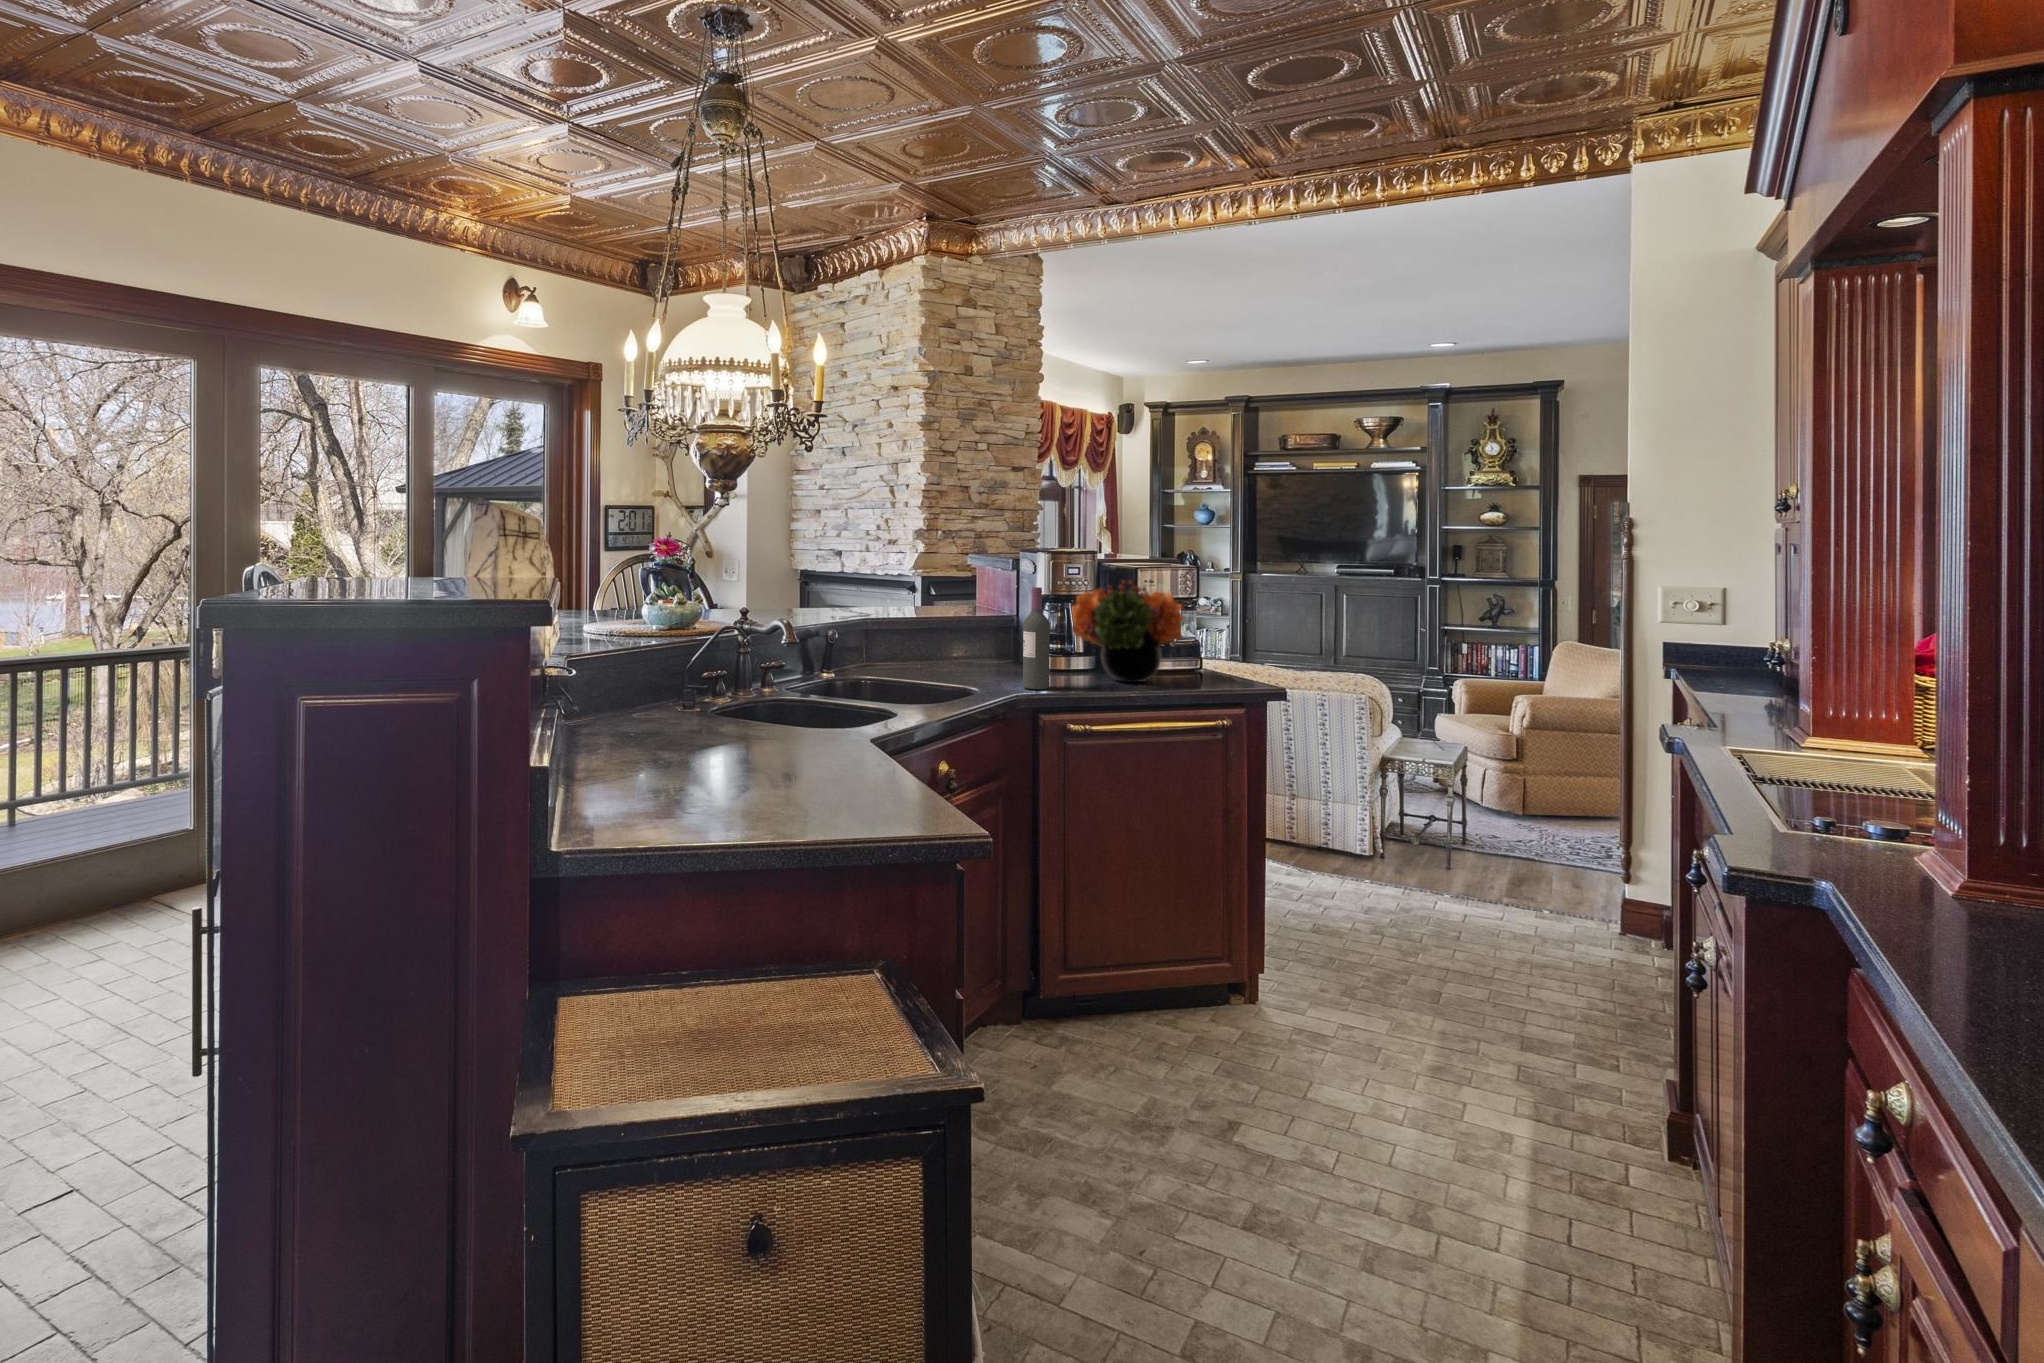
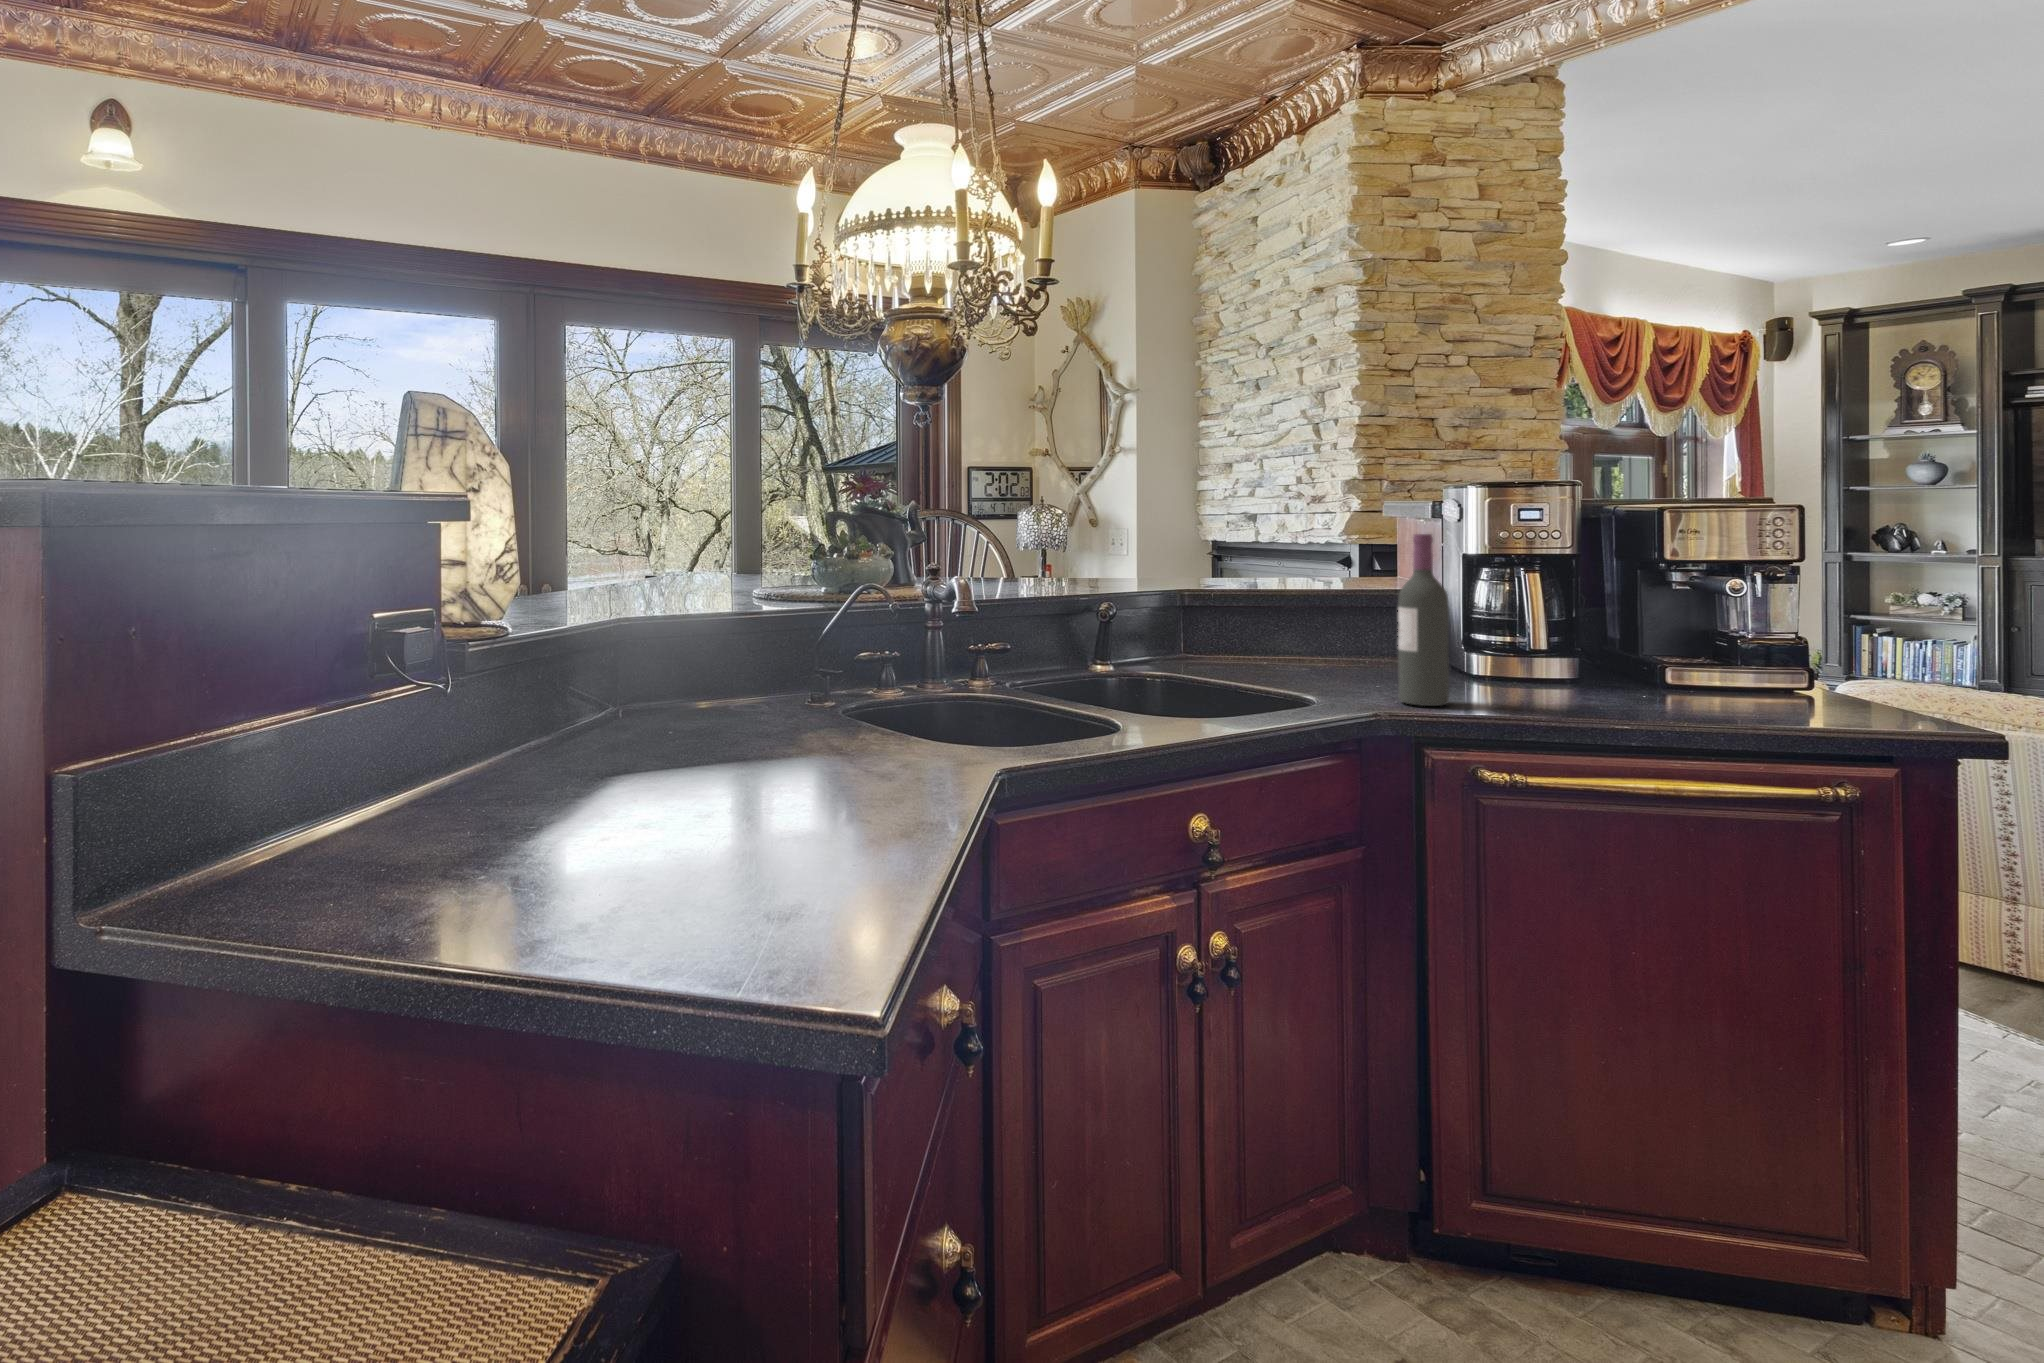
flower arrangement: present [1072,580,1183,682] -> none [1501,522,1750,704]

